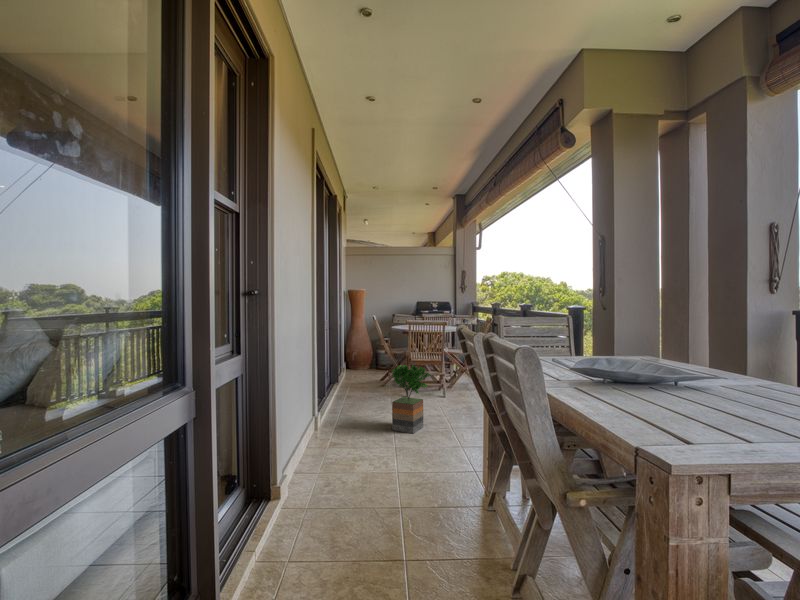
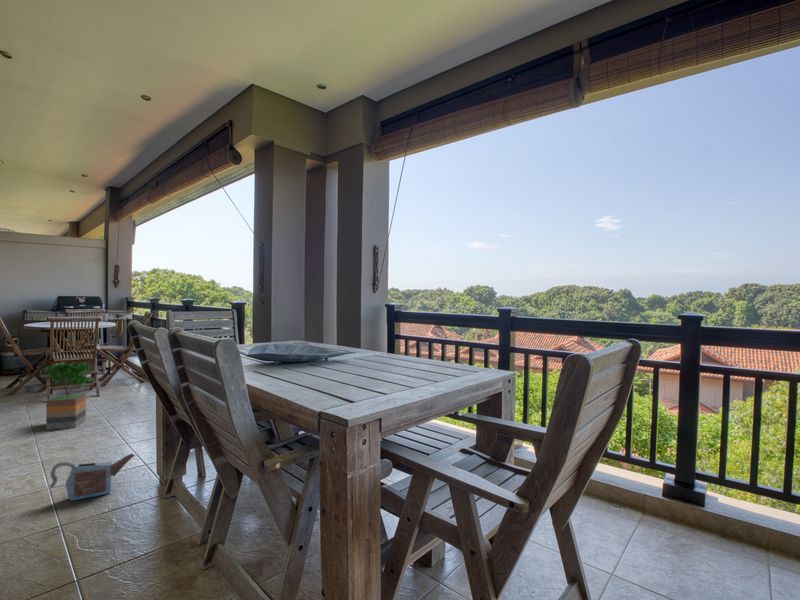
watering can: none [362,485,440,540] -> present [50,454,135,501]

